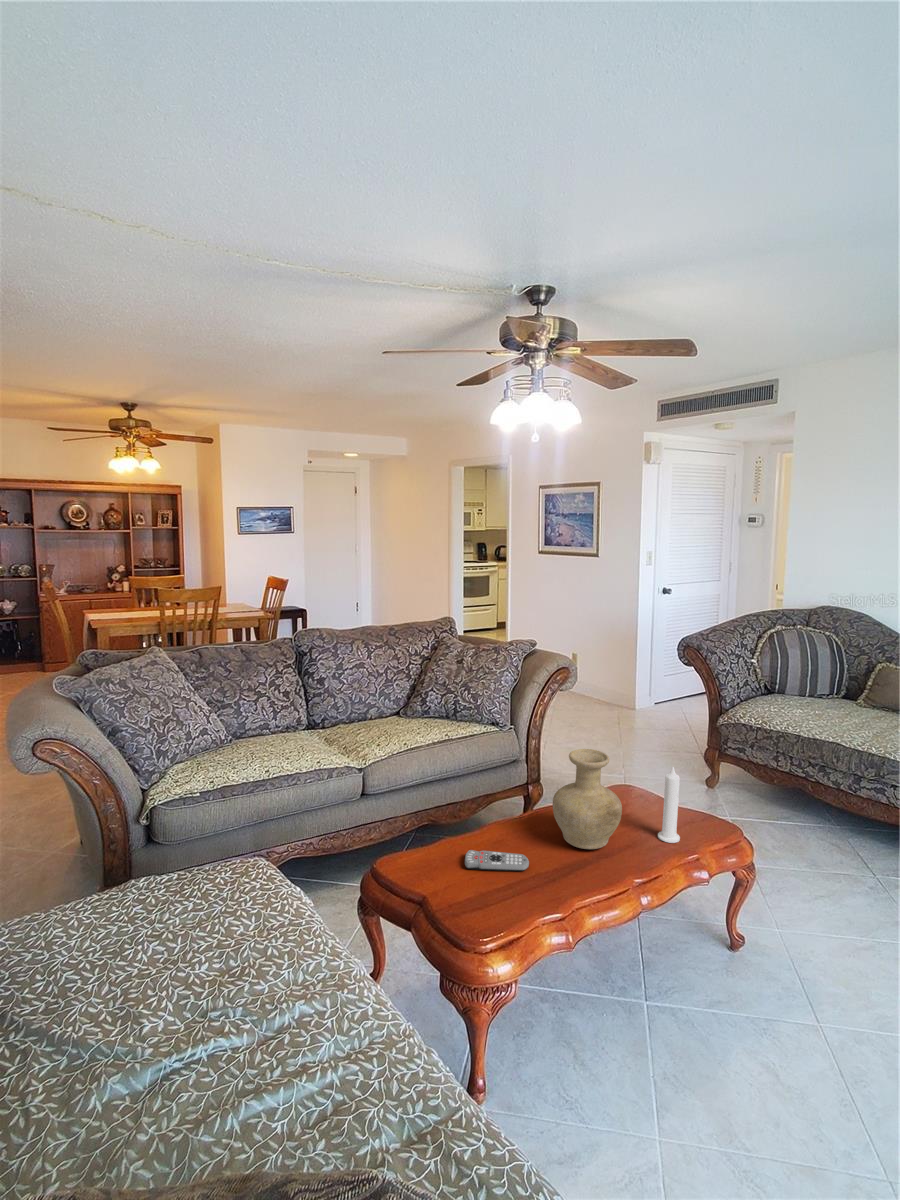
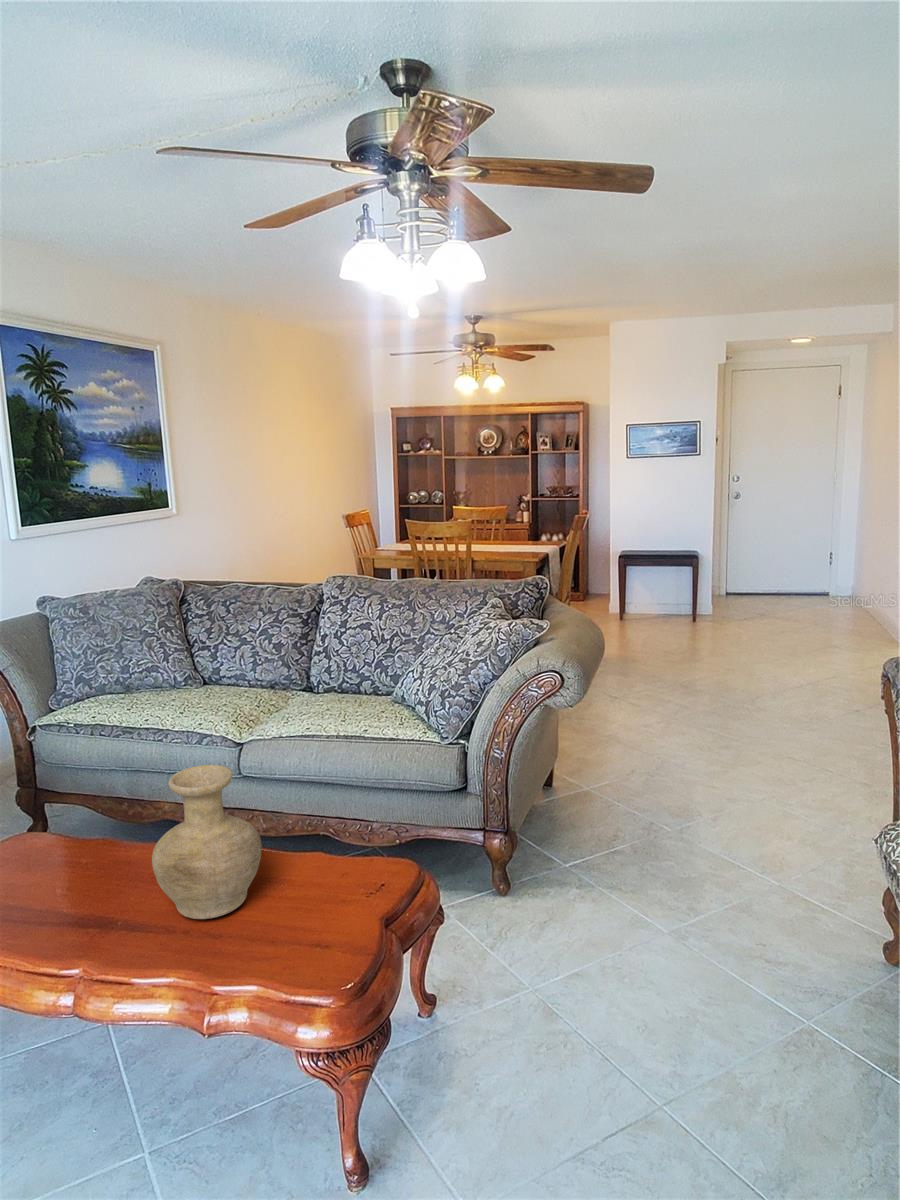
candle: present [658,767,680,843] -> none [281,833,319,963]
remote control: present [465,850,529,871] -> none [61,857,119,903]

